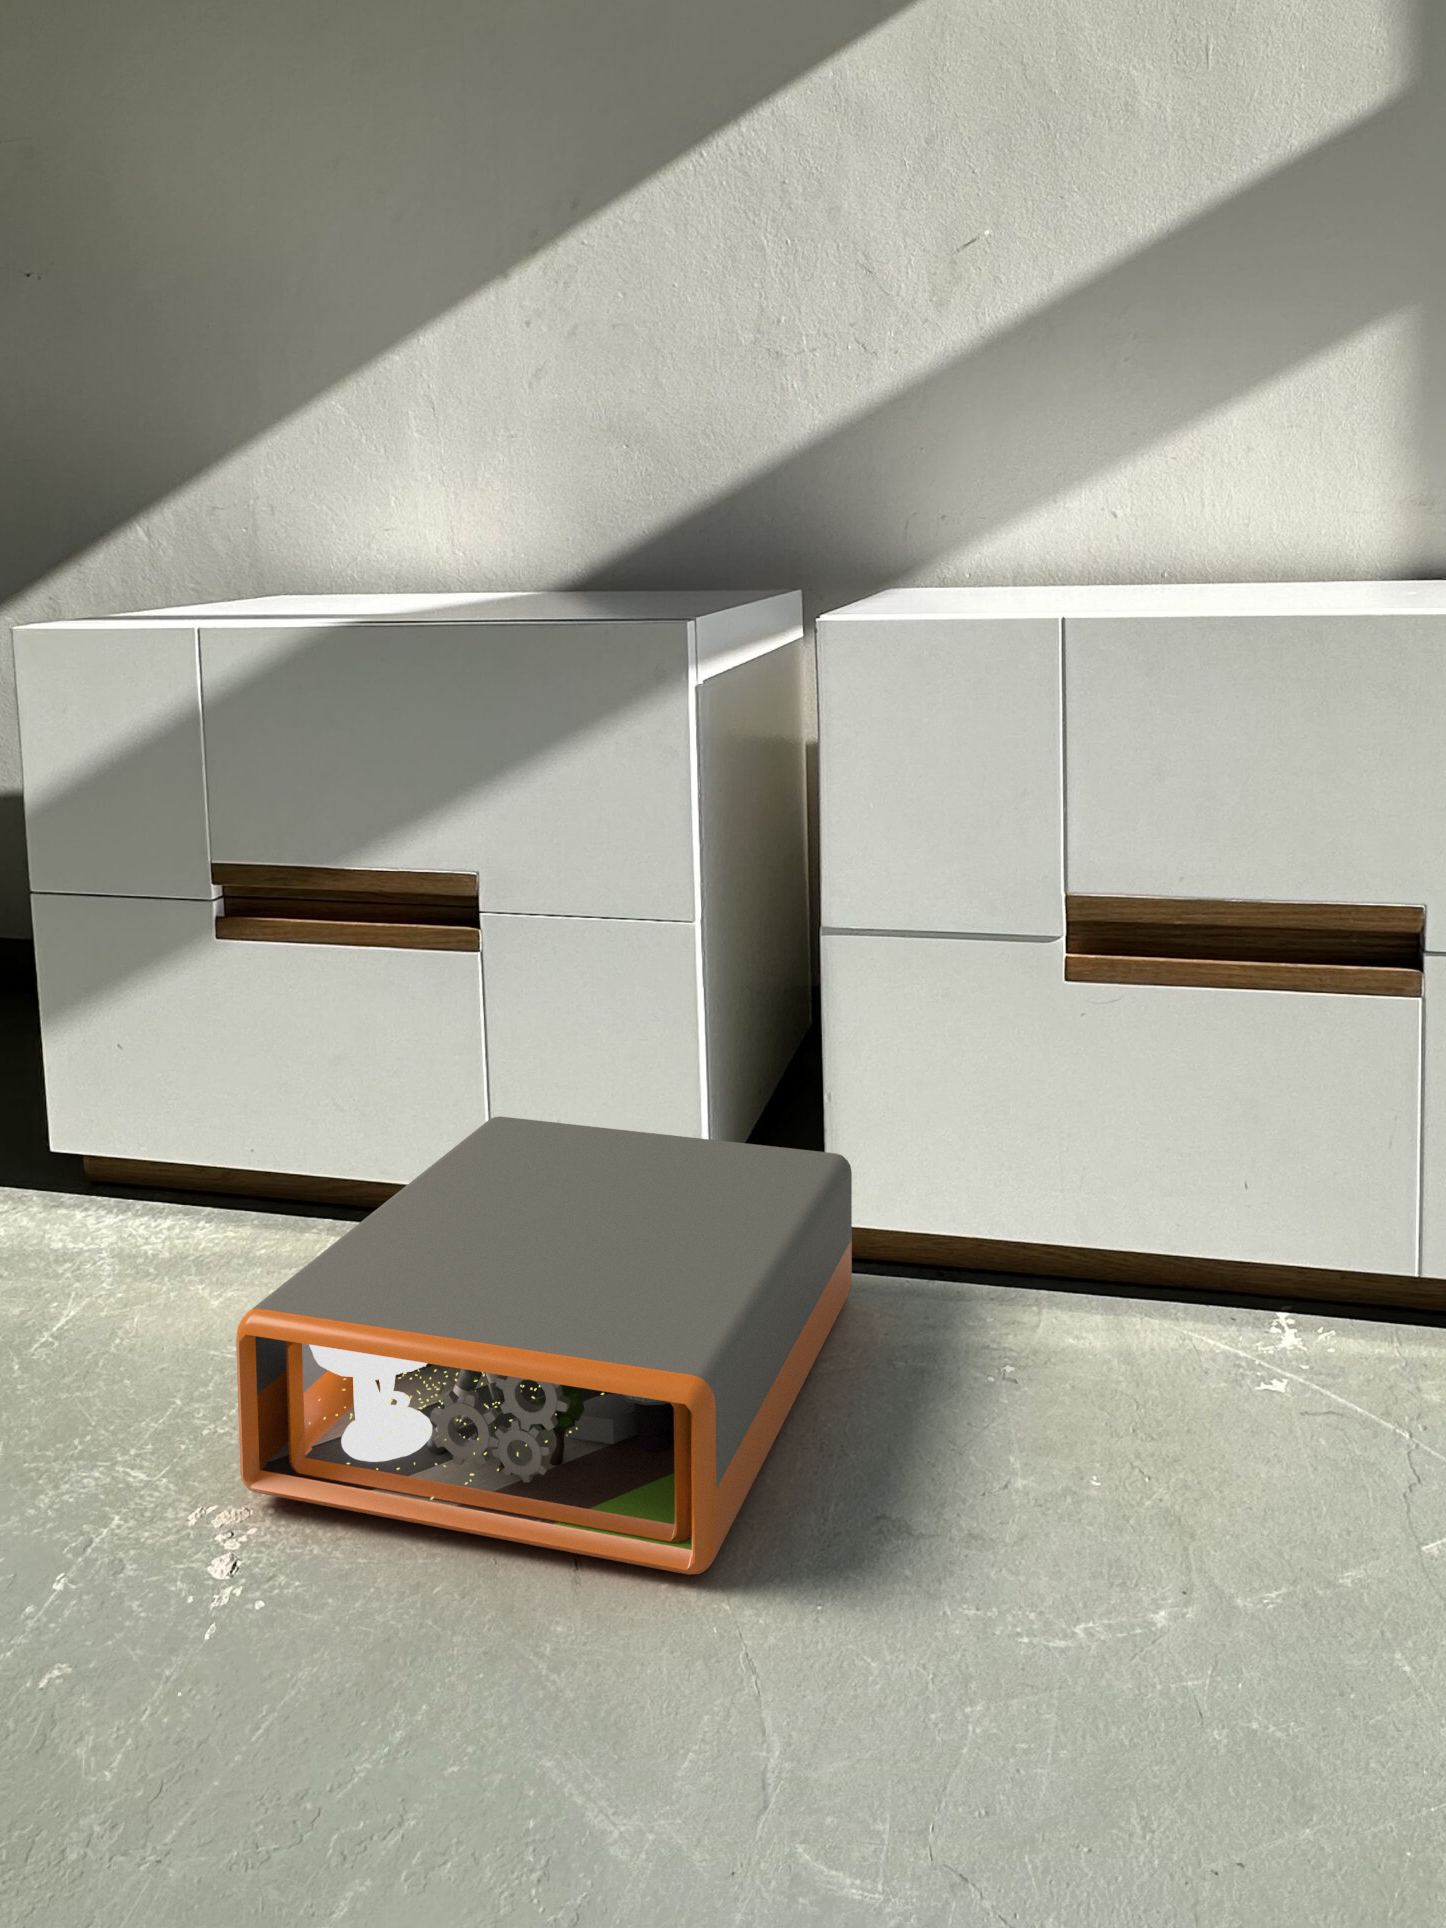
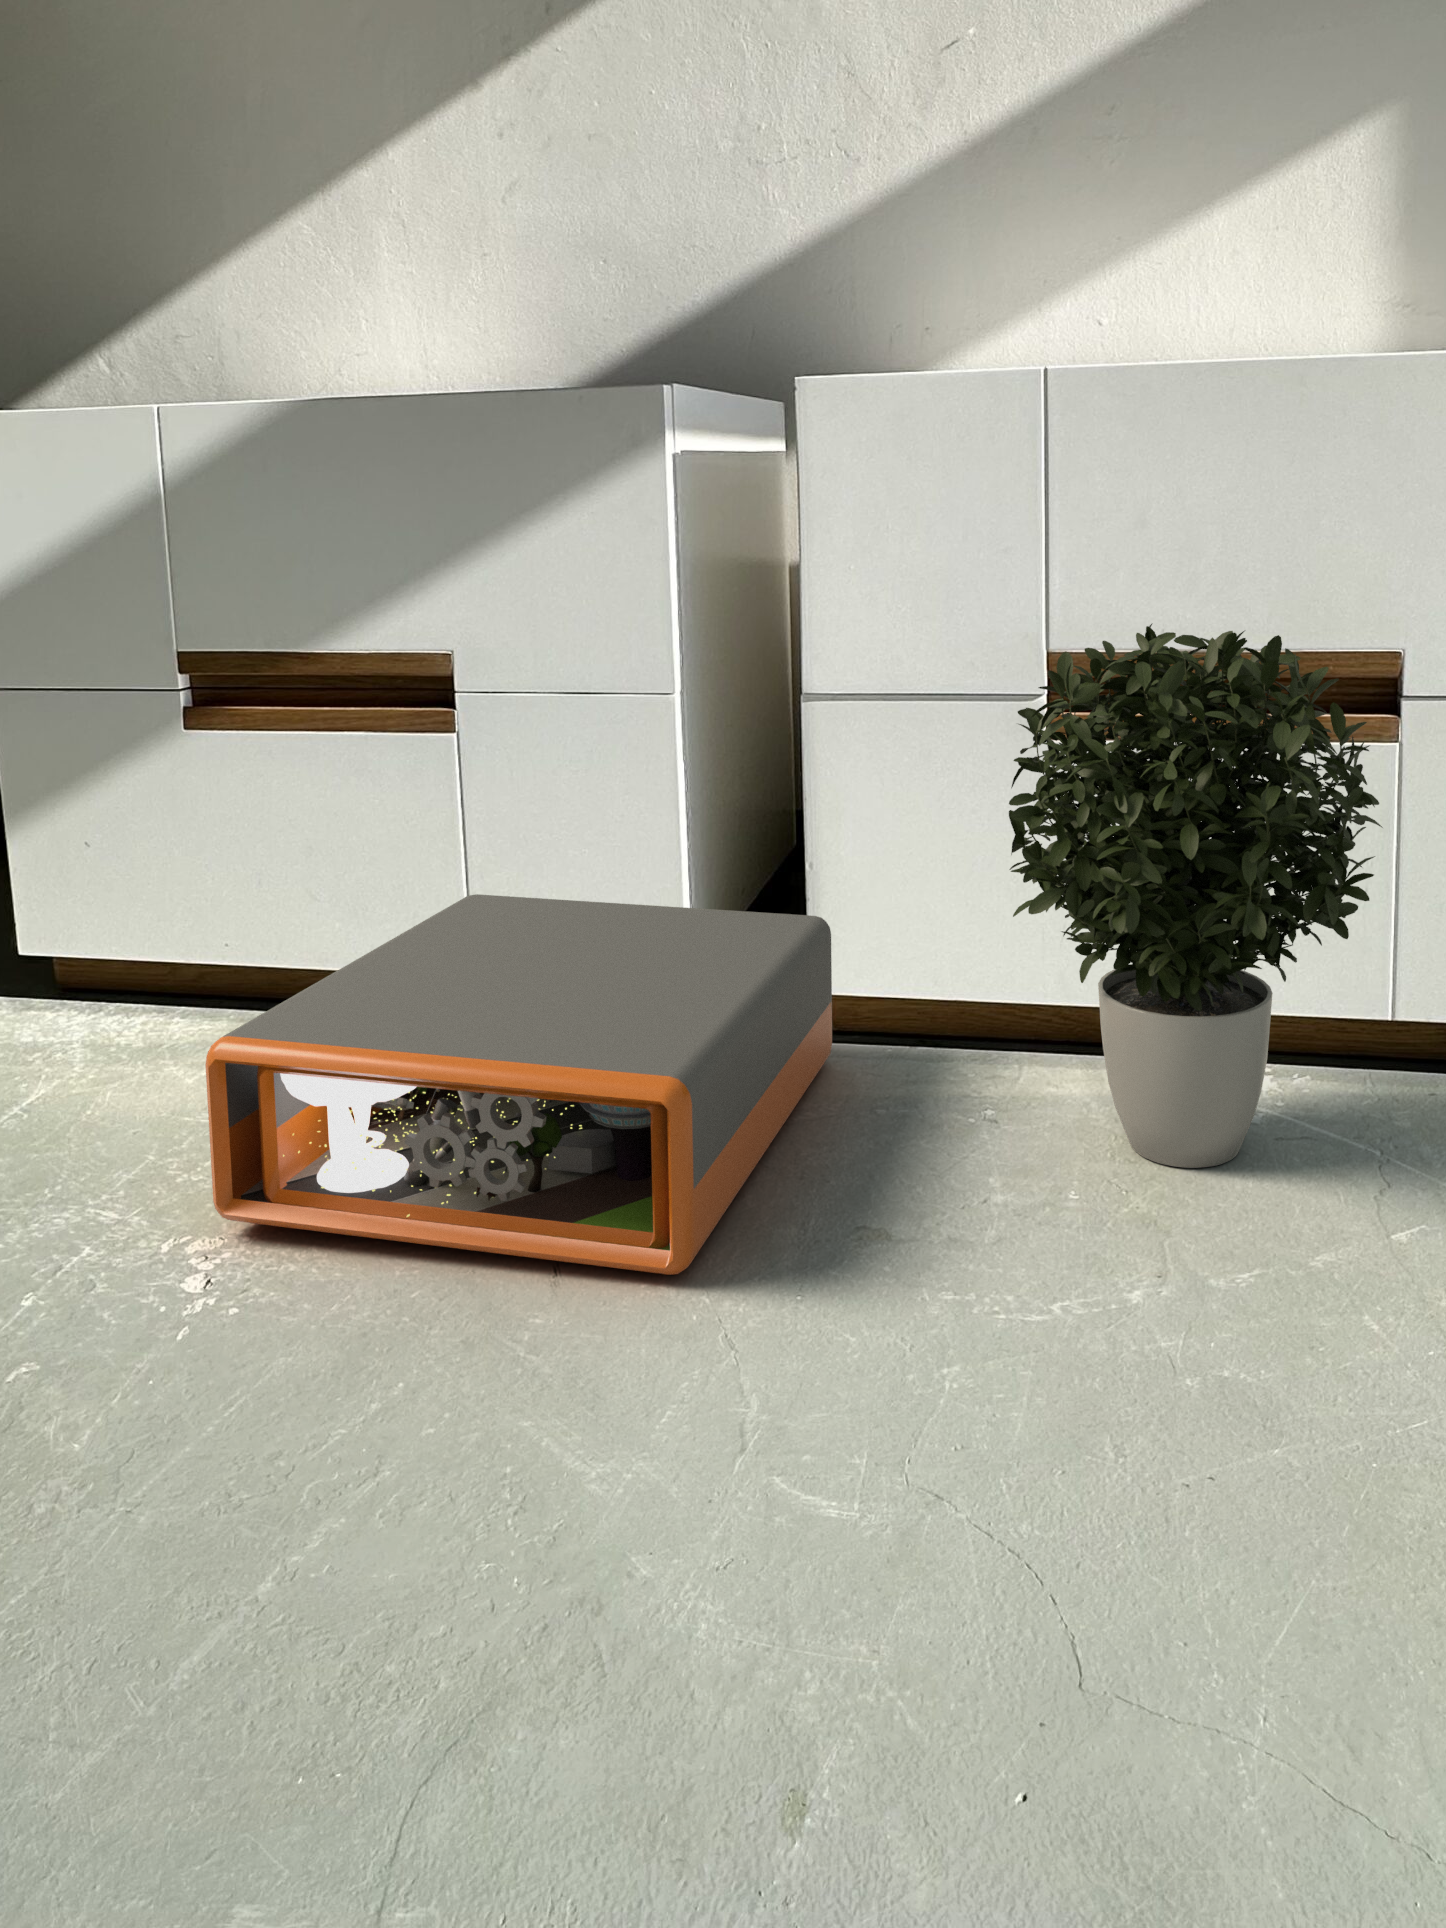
potted plant: none [1031,895,1409,1449] -> present [1009,624,1382,1168]

